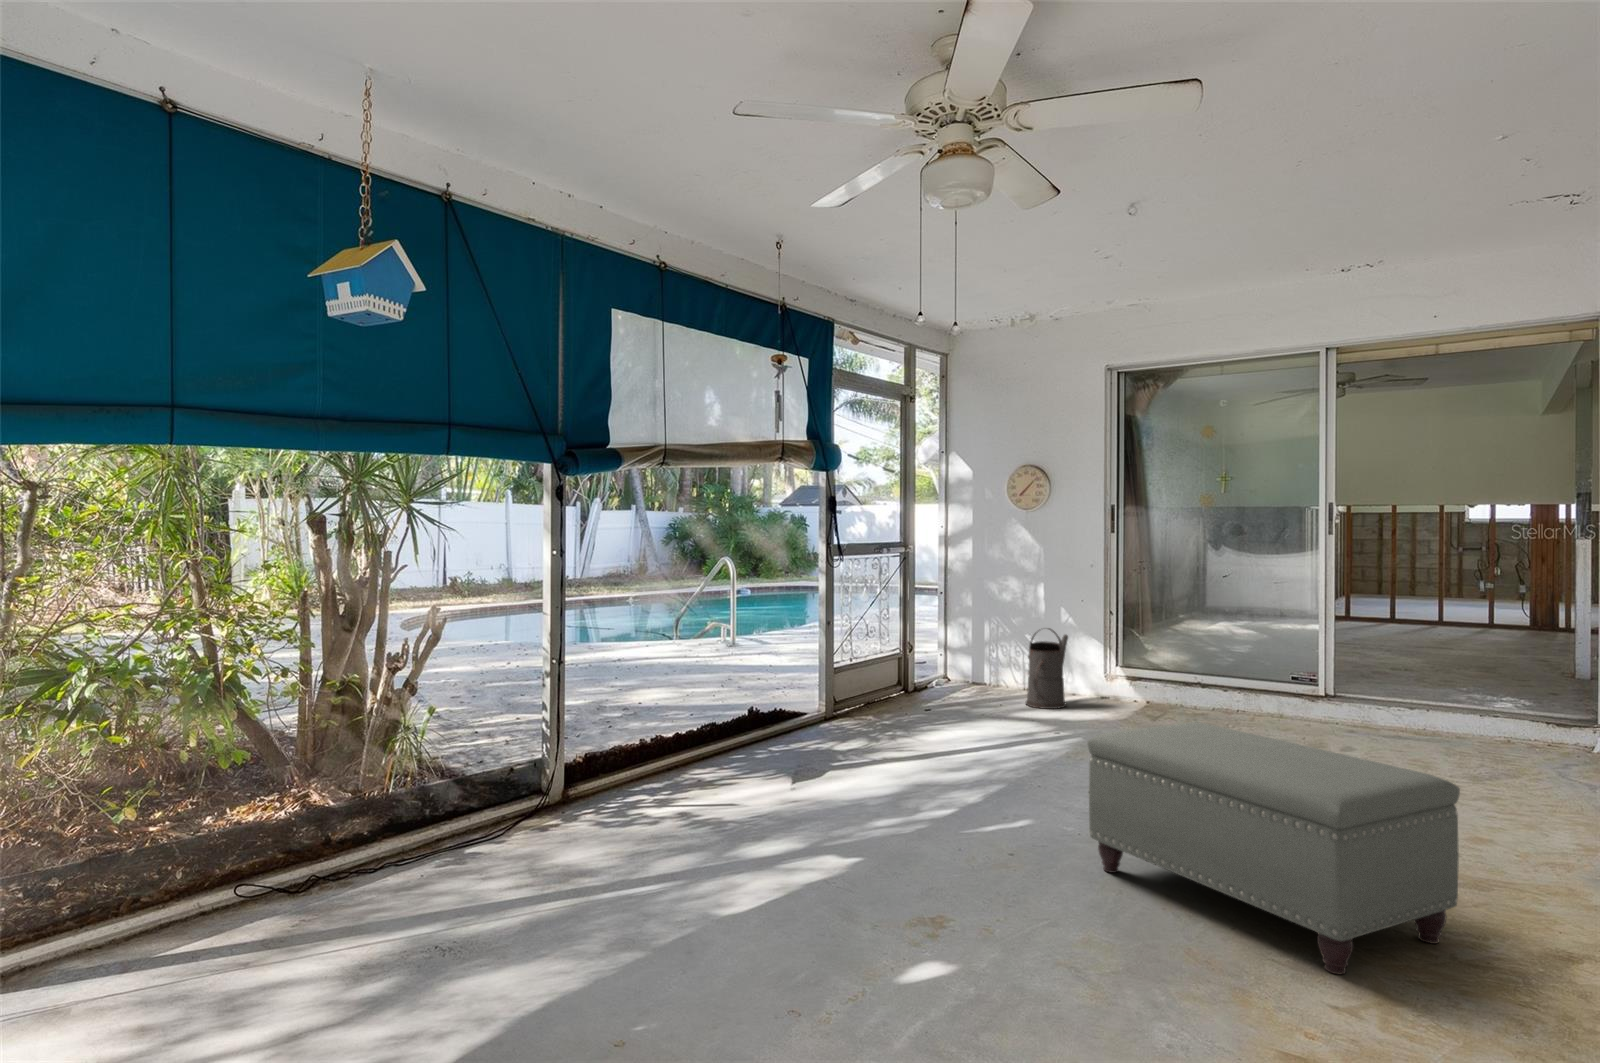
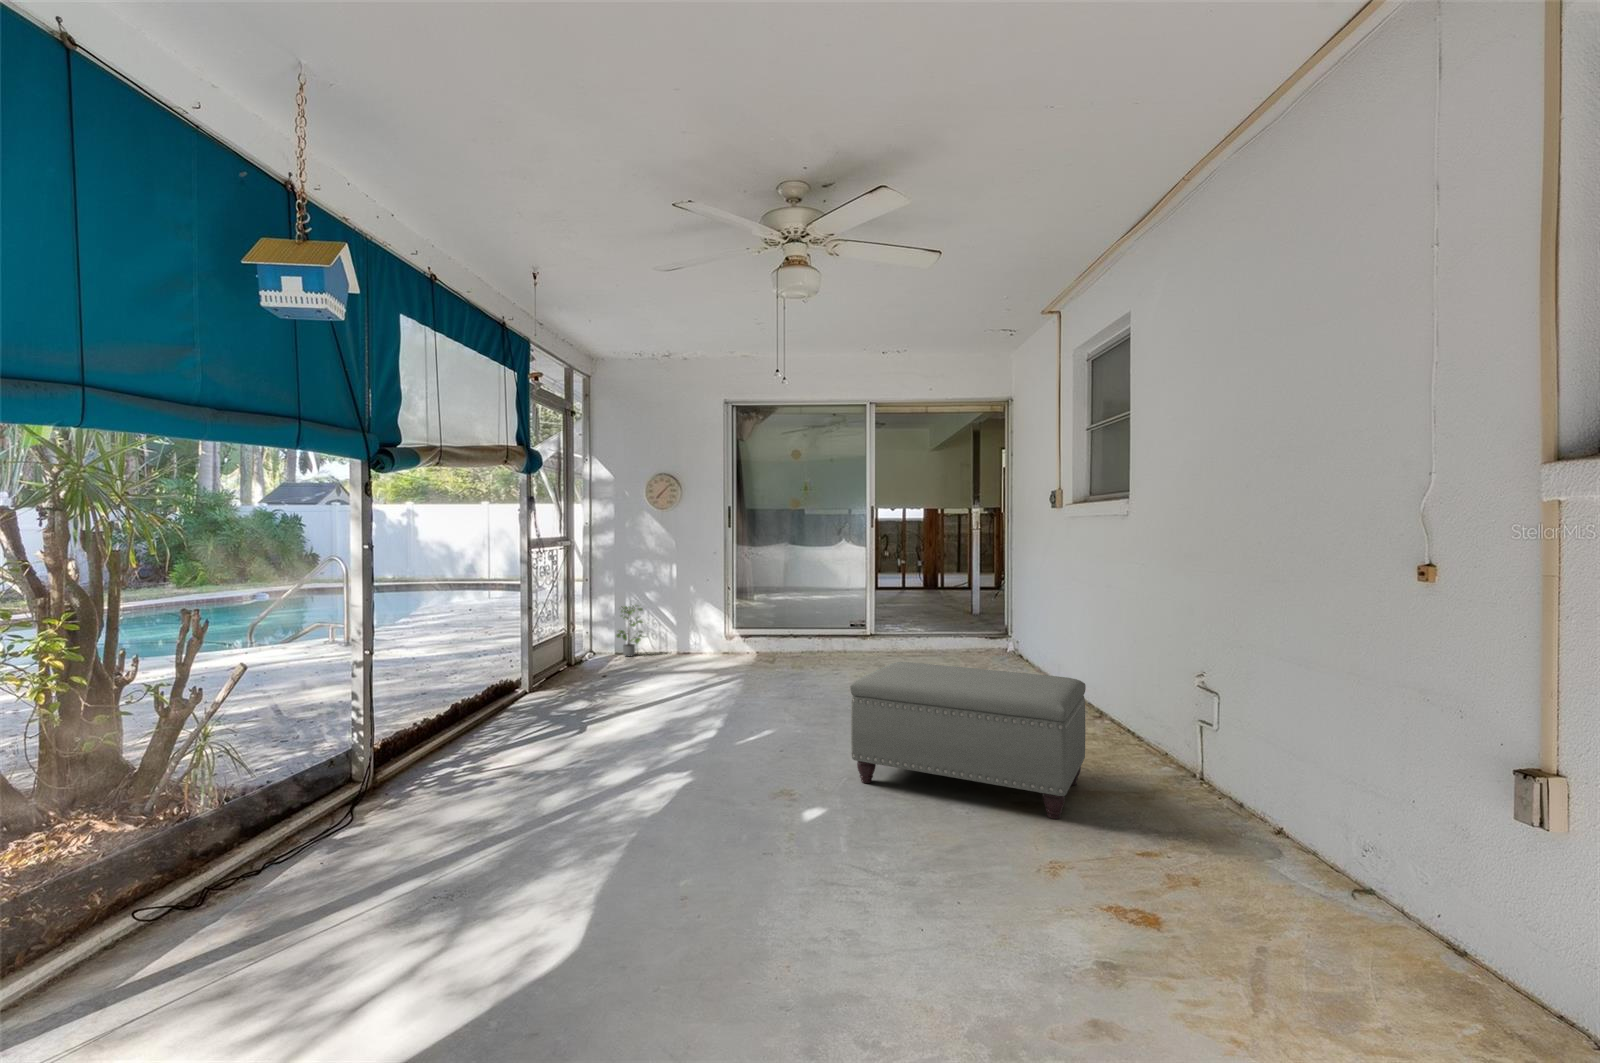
potted plant: none [968,625,1007,689] -> present [617,605,643,656]
watering can: present [1026,628,1068,709] -> none [673,602,705,666]

